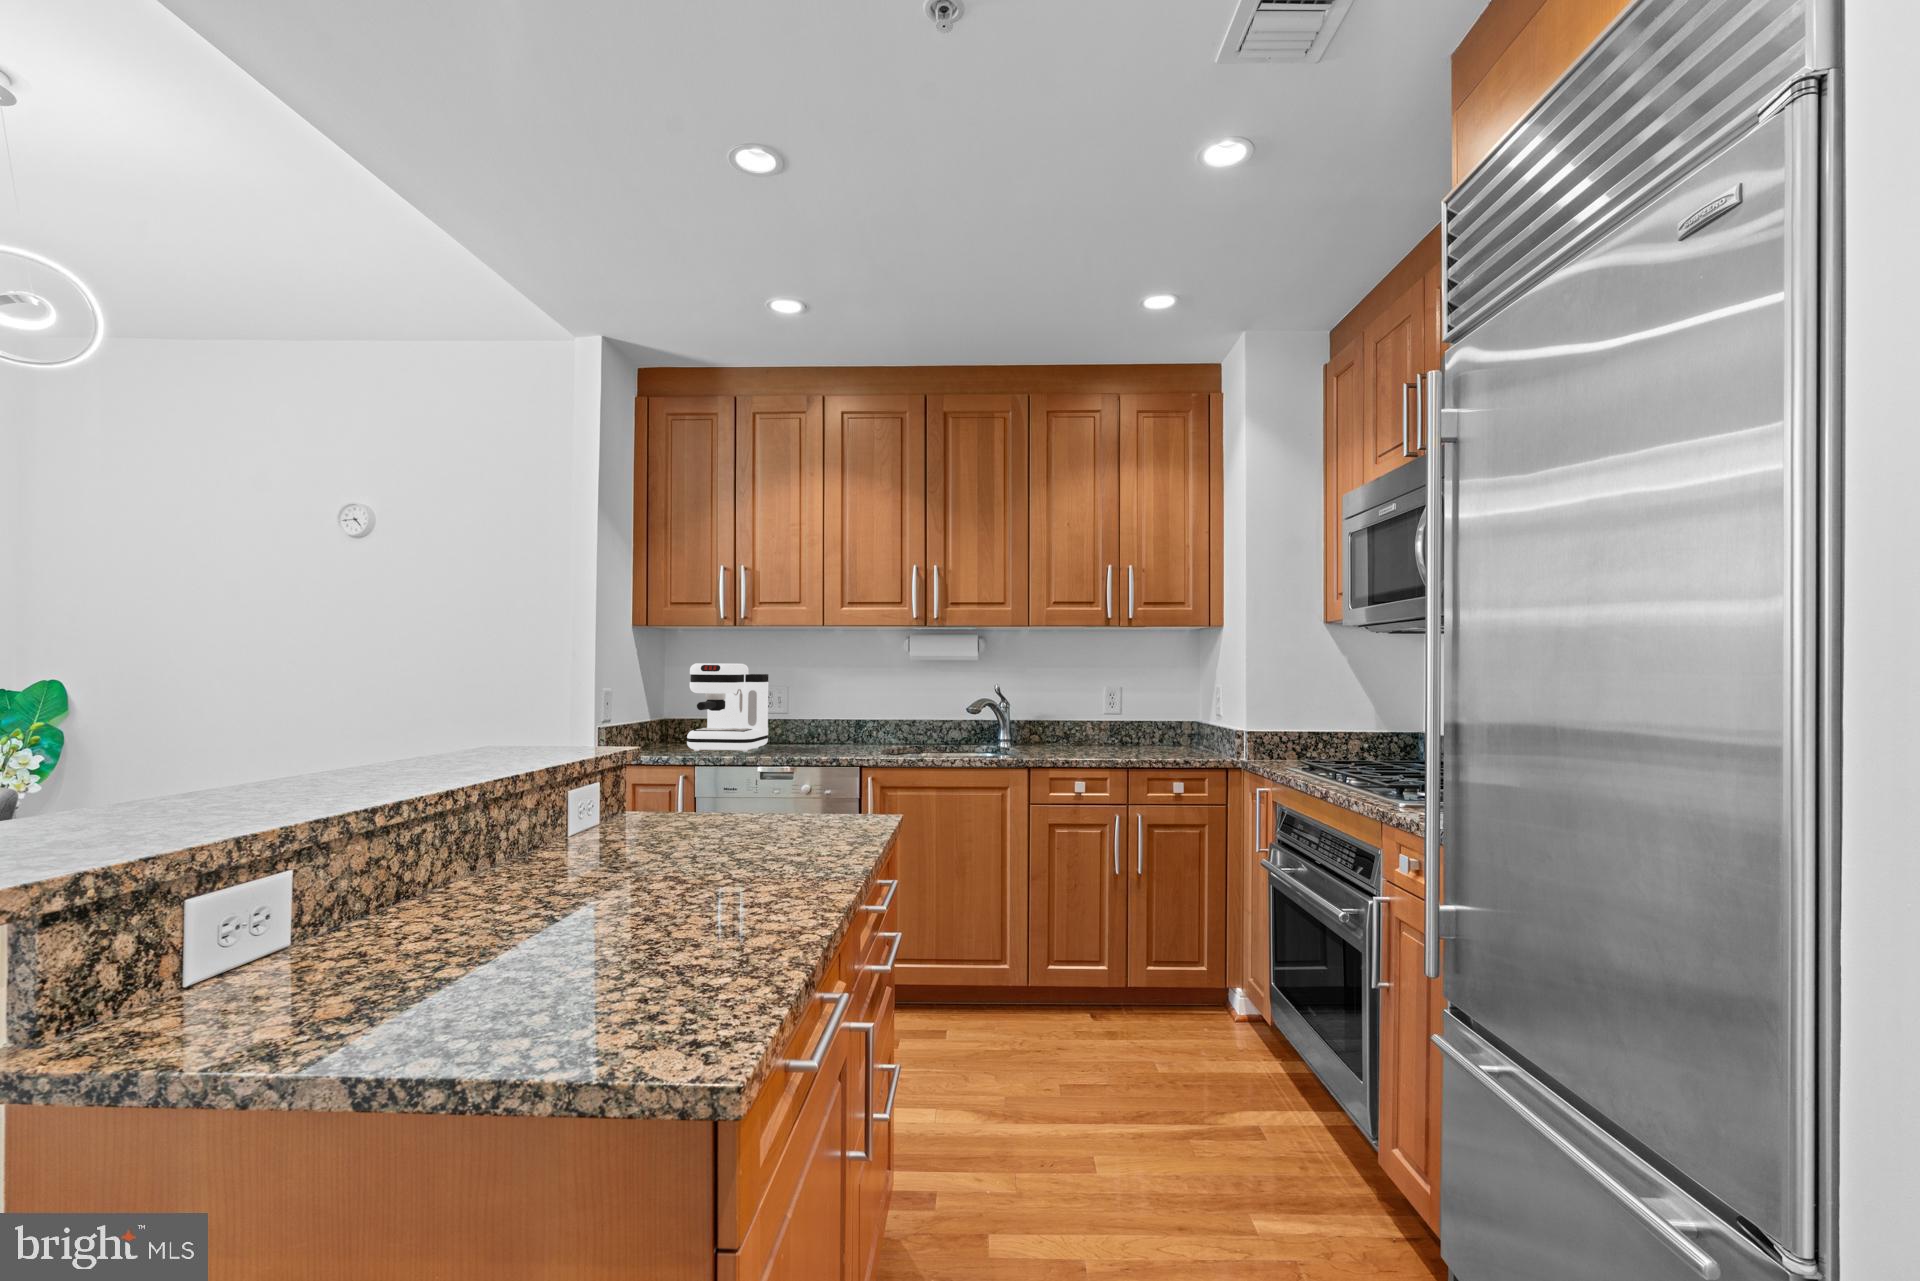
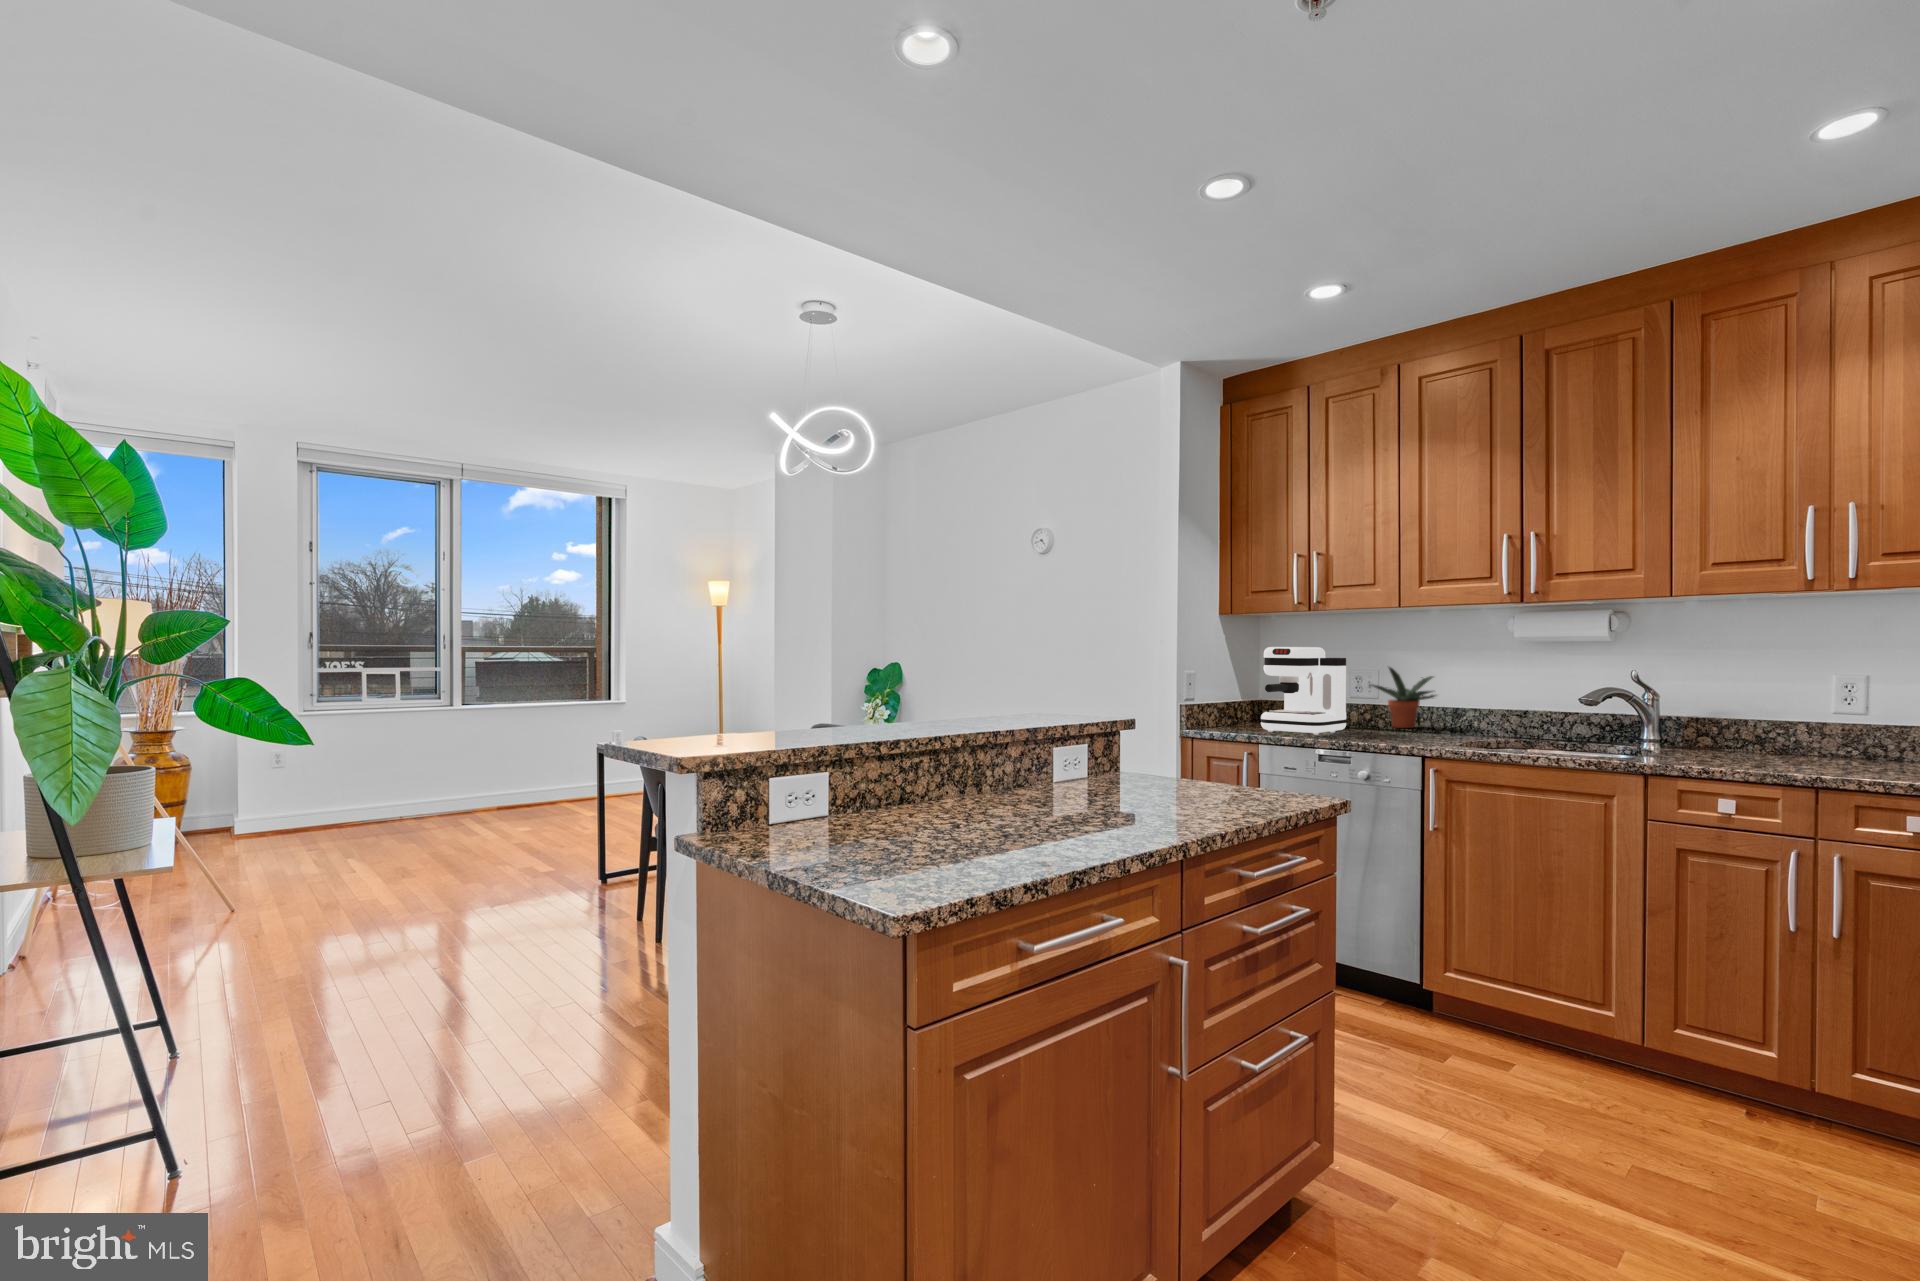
potted plant: none [781,681,851,740] -> present [1371,667,1435,728]

